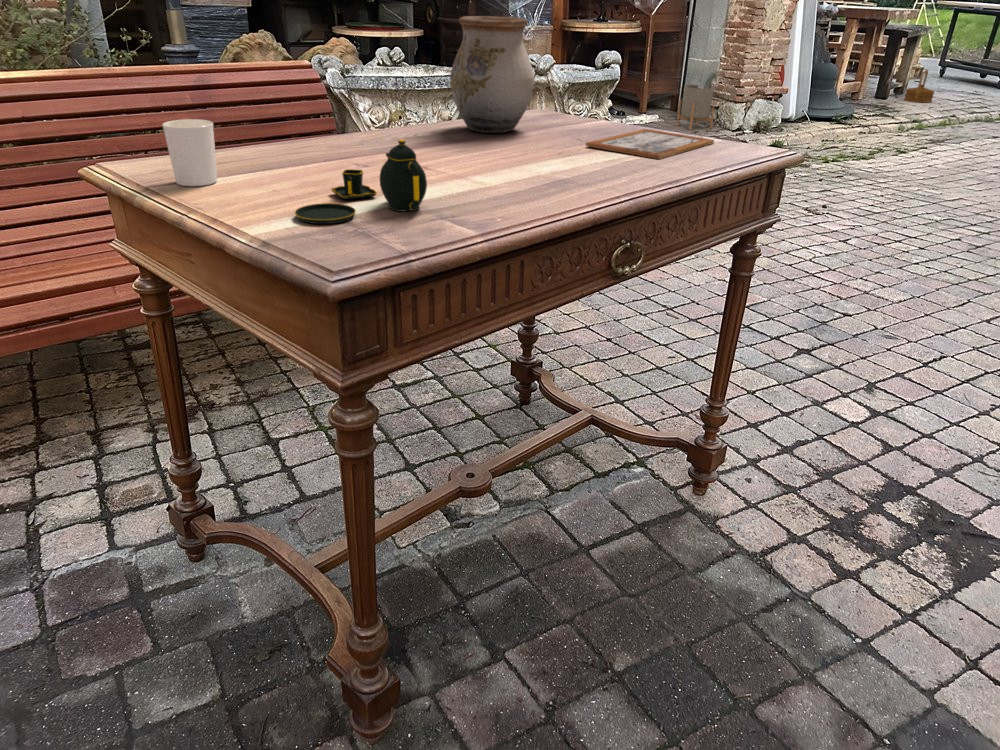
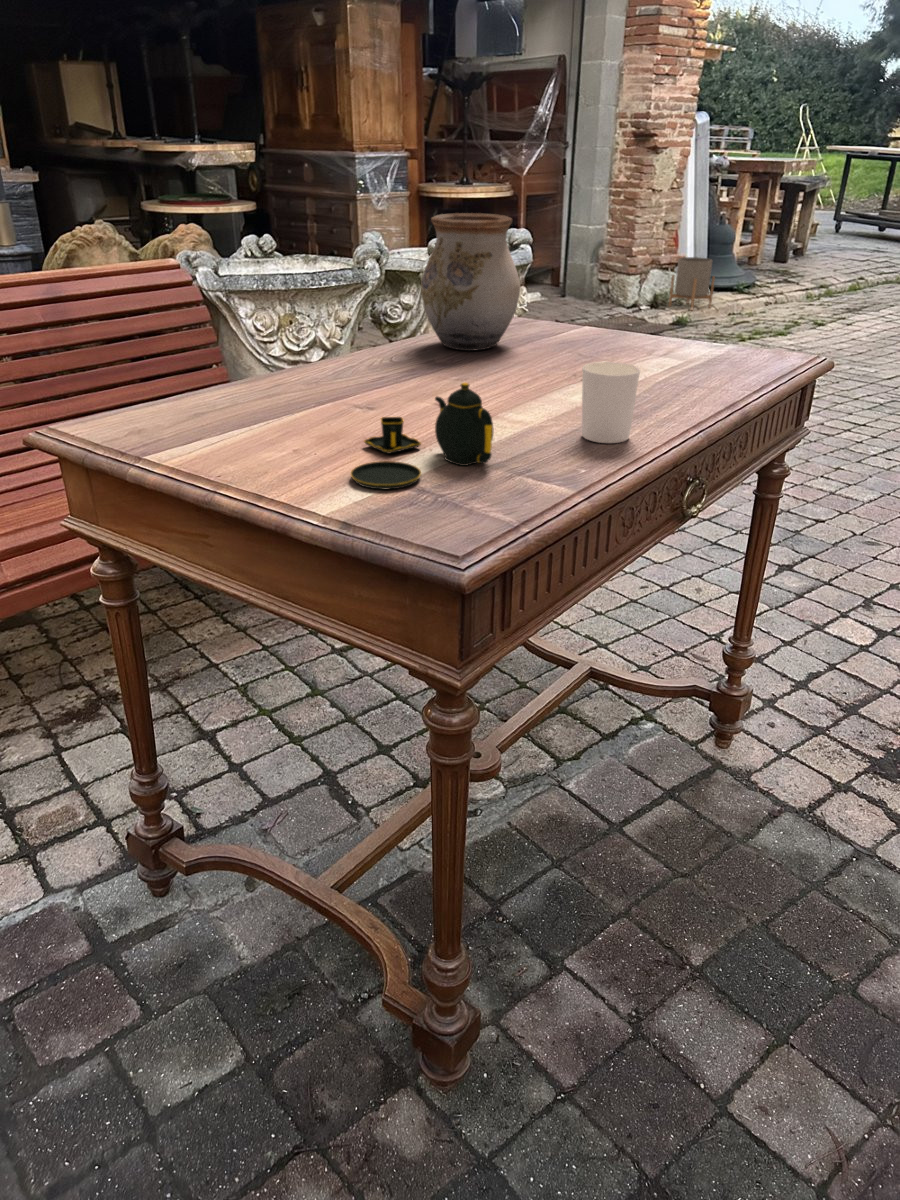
woven basket: present [905,70,934,103] -> none [805,227,837,264]
planter: present [676,85,715,130] -> present [669,257,715,310]
candle holder: present [163,119,217,186] -> present [582,362,640,443]
picture frame: present [586,129,714,159] -> none [596,336,731,376]

